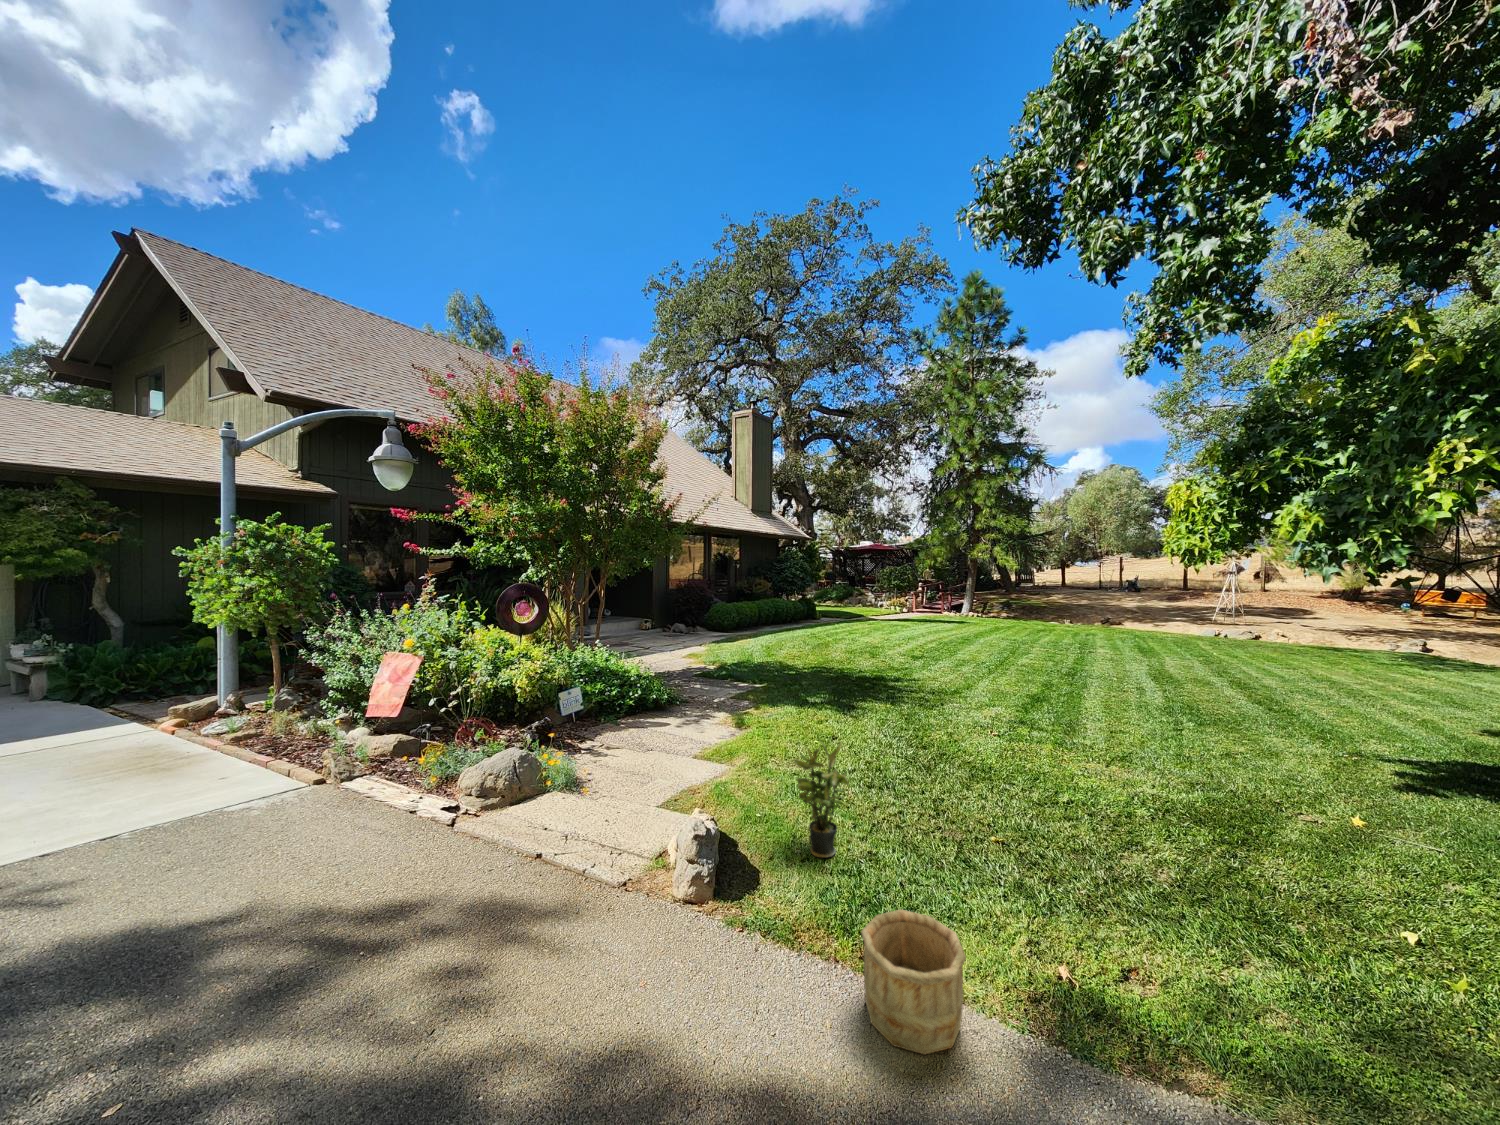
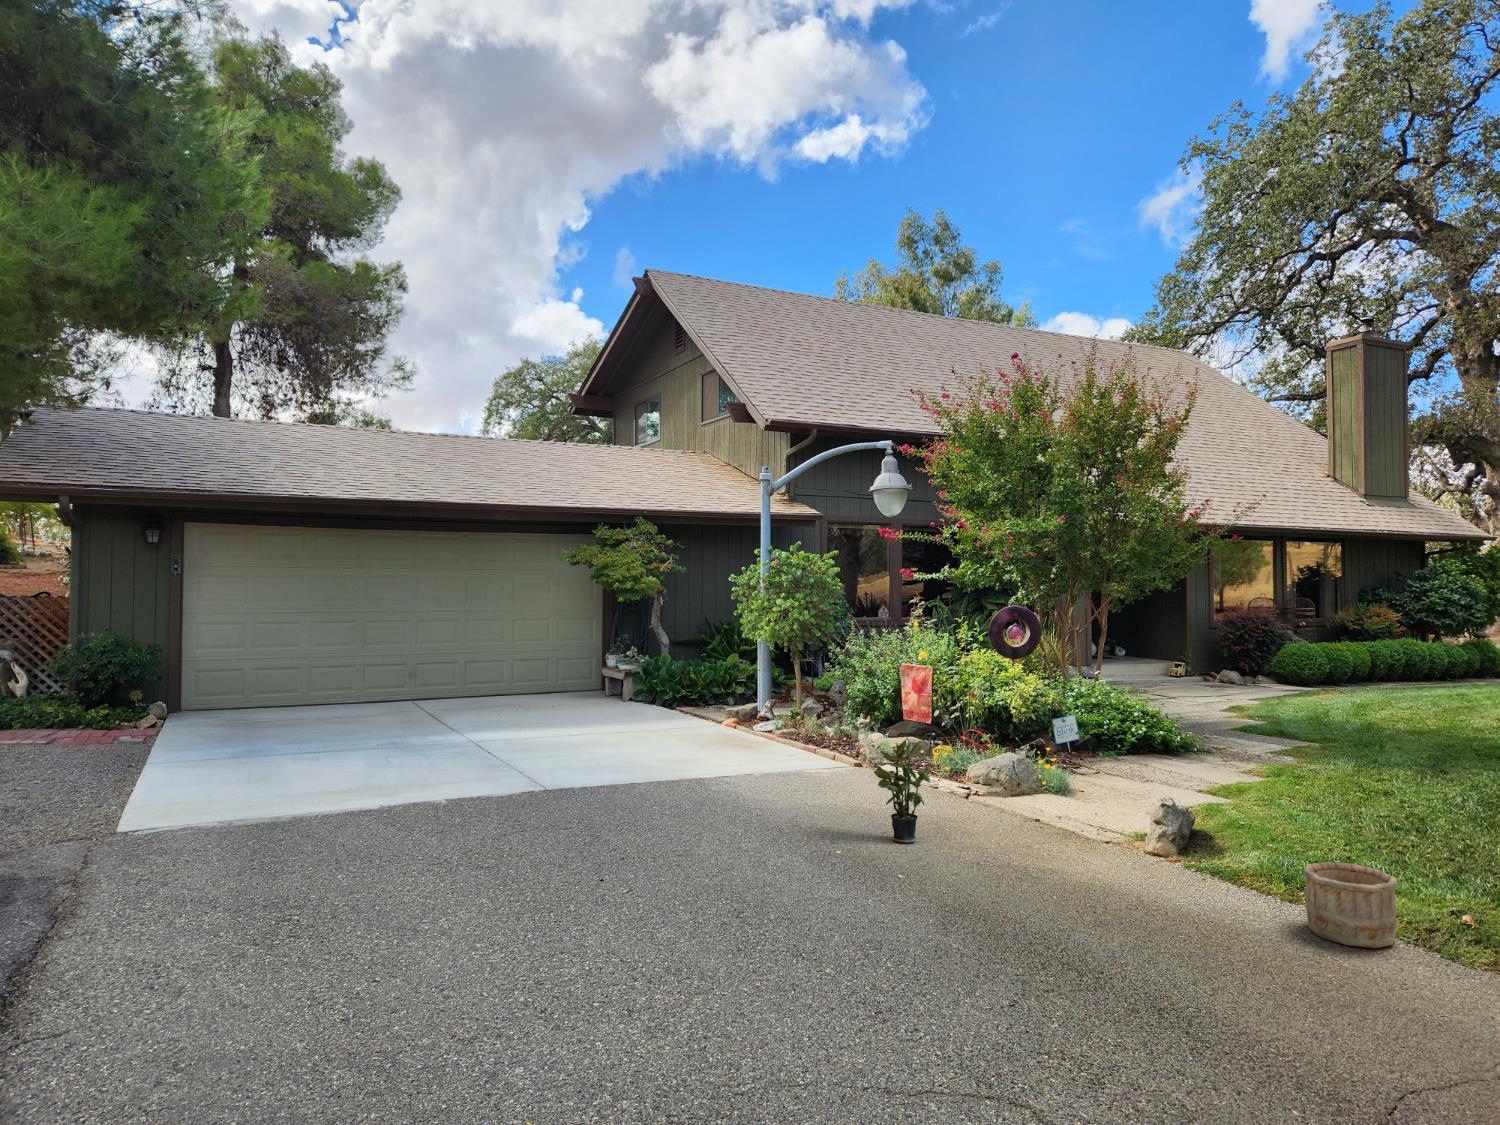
potted plant: present [794,740,849,858] -> present [874,737,930,843]

